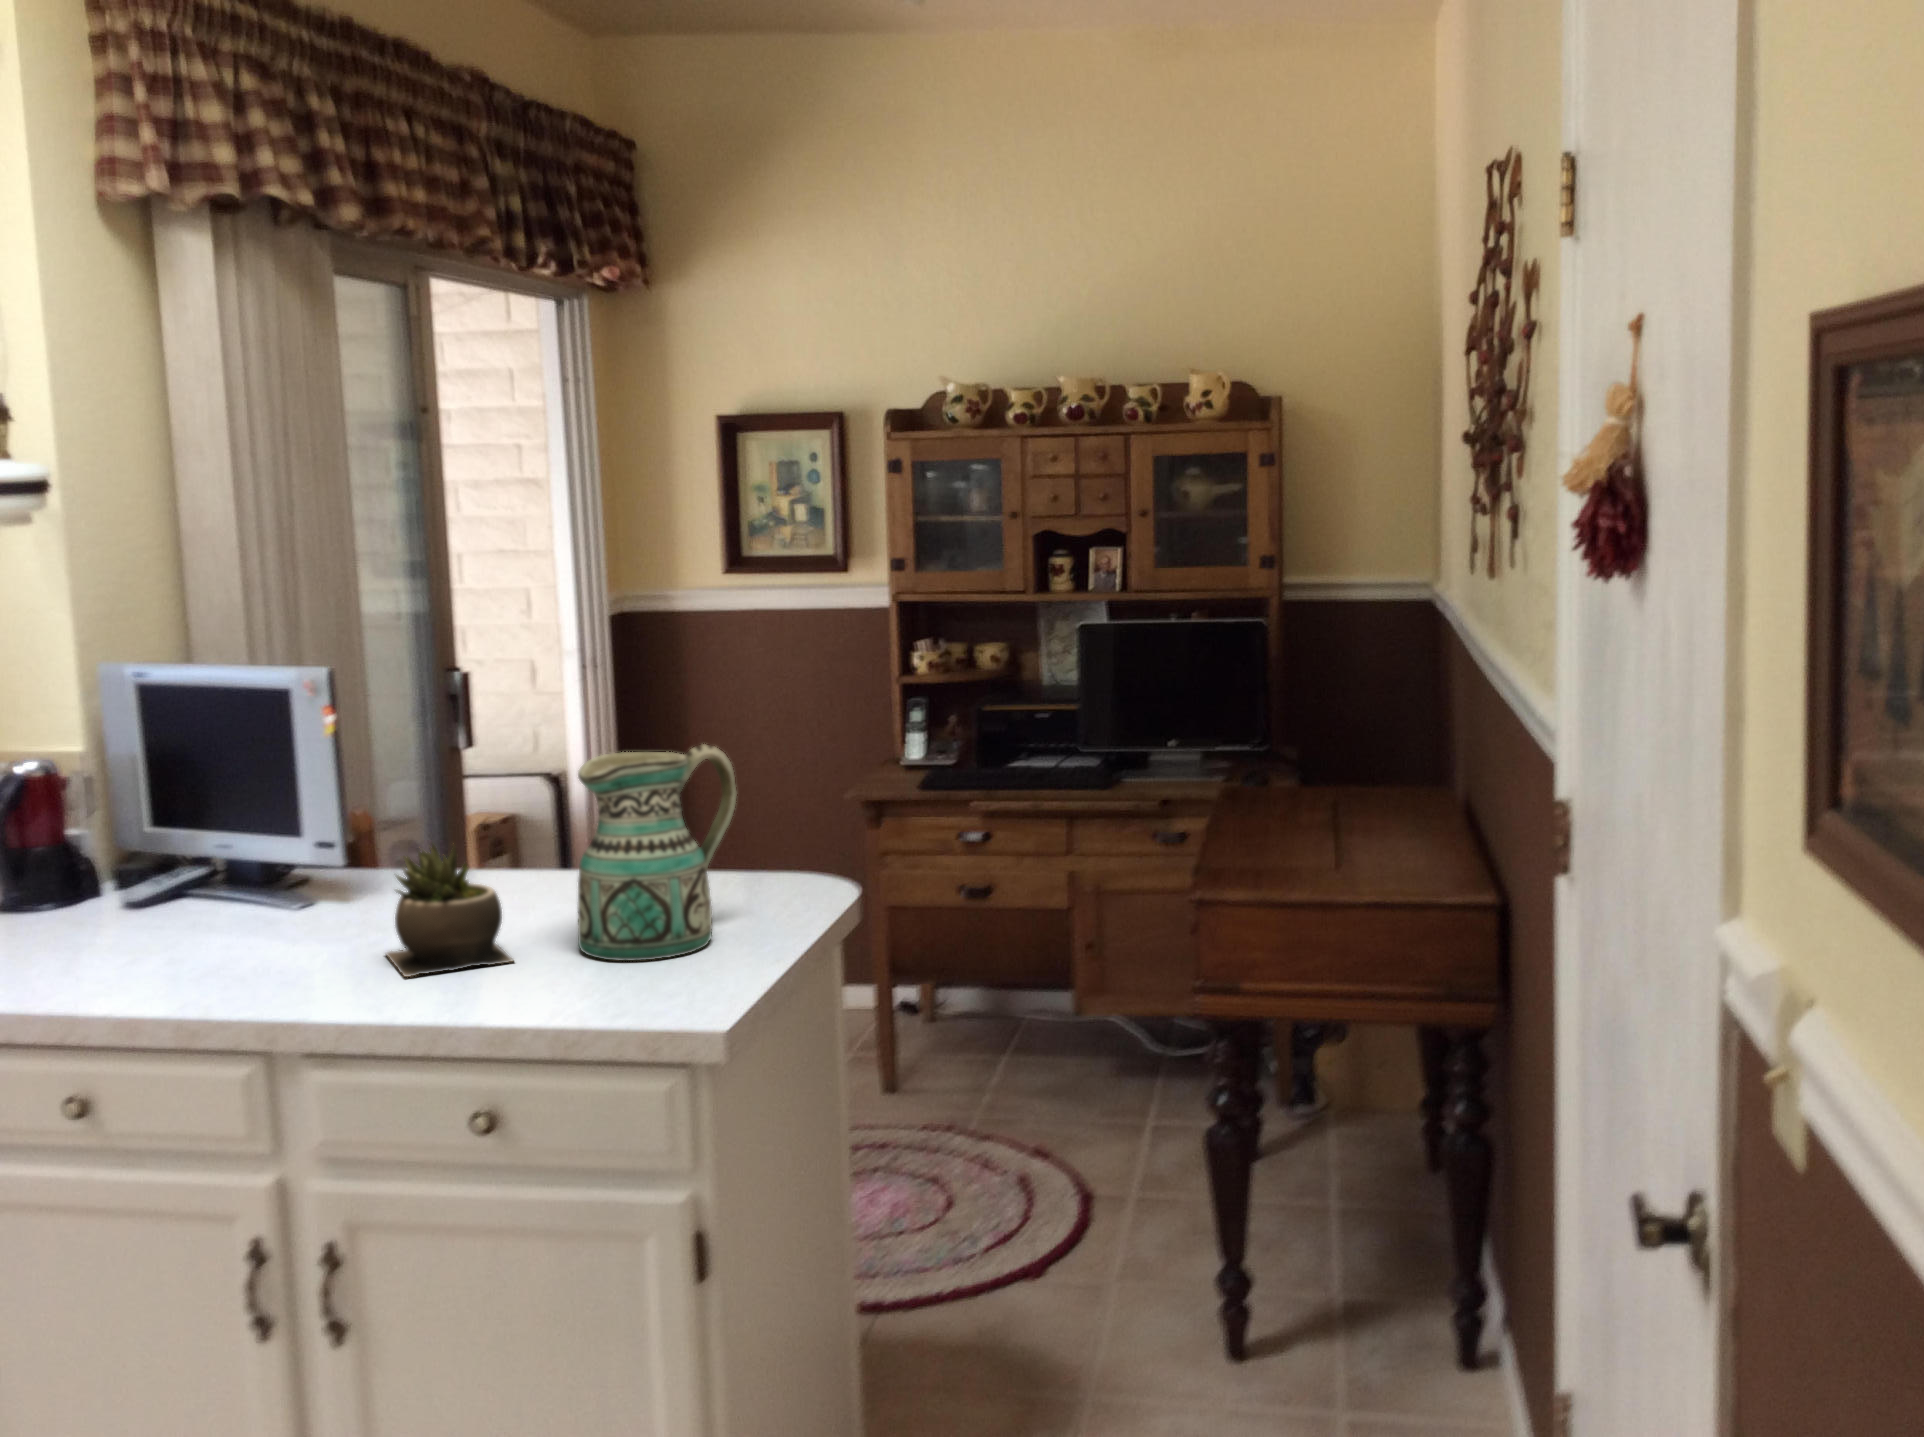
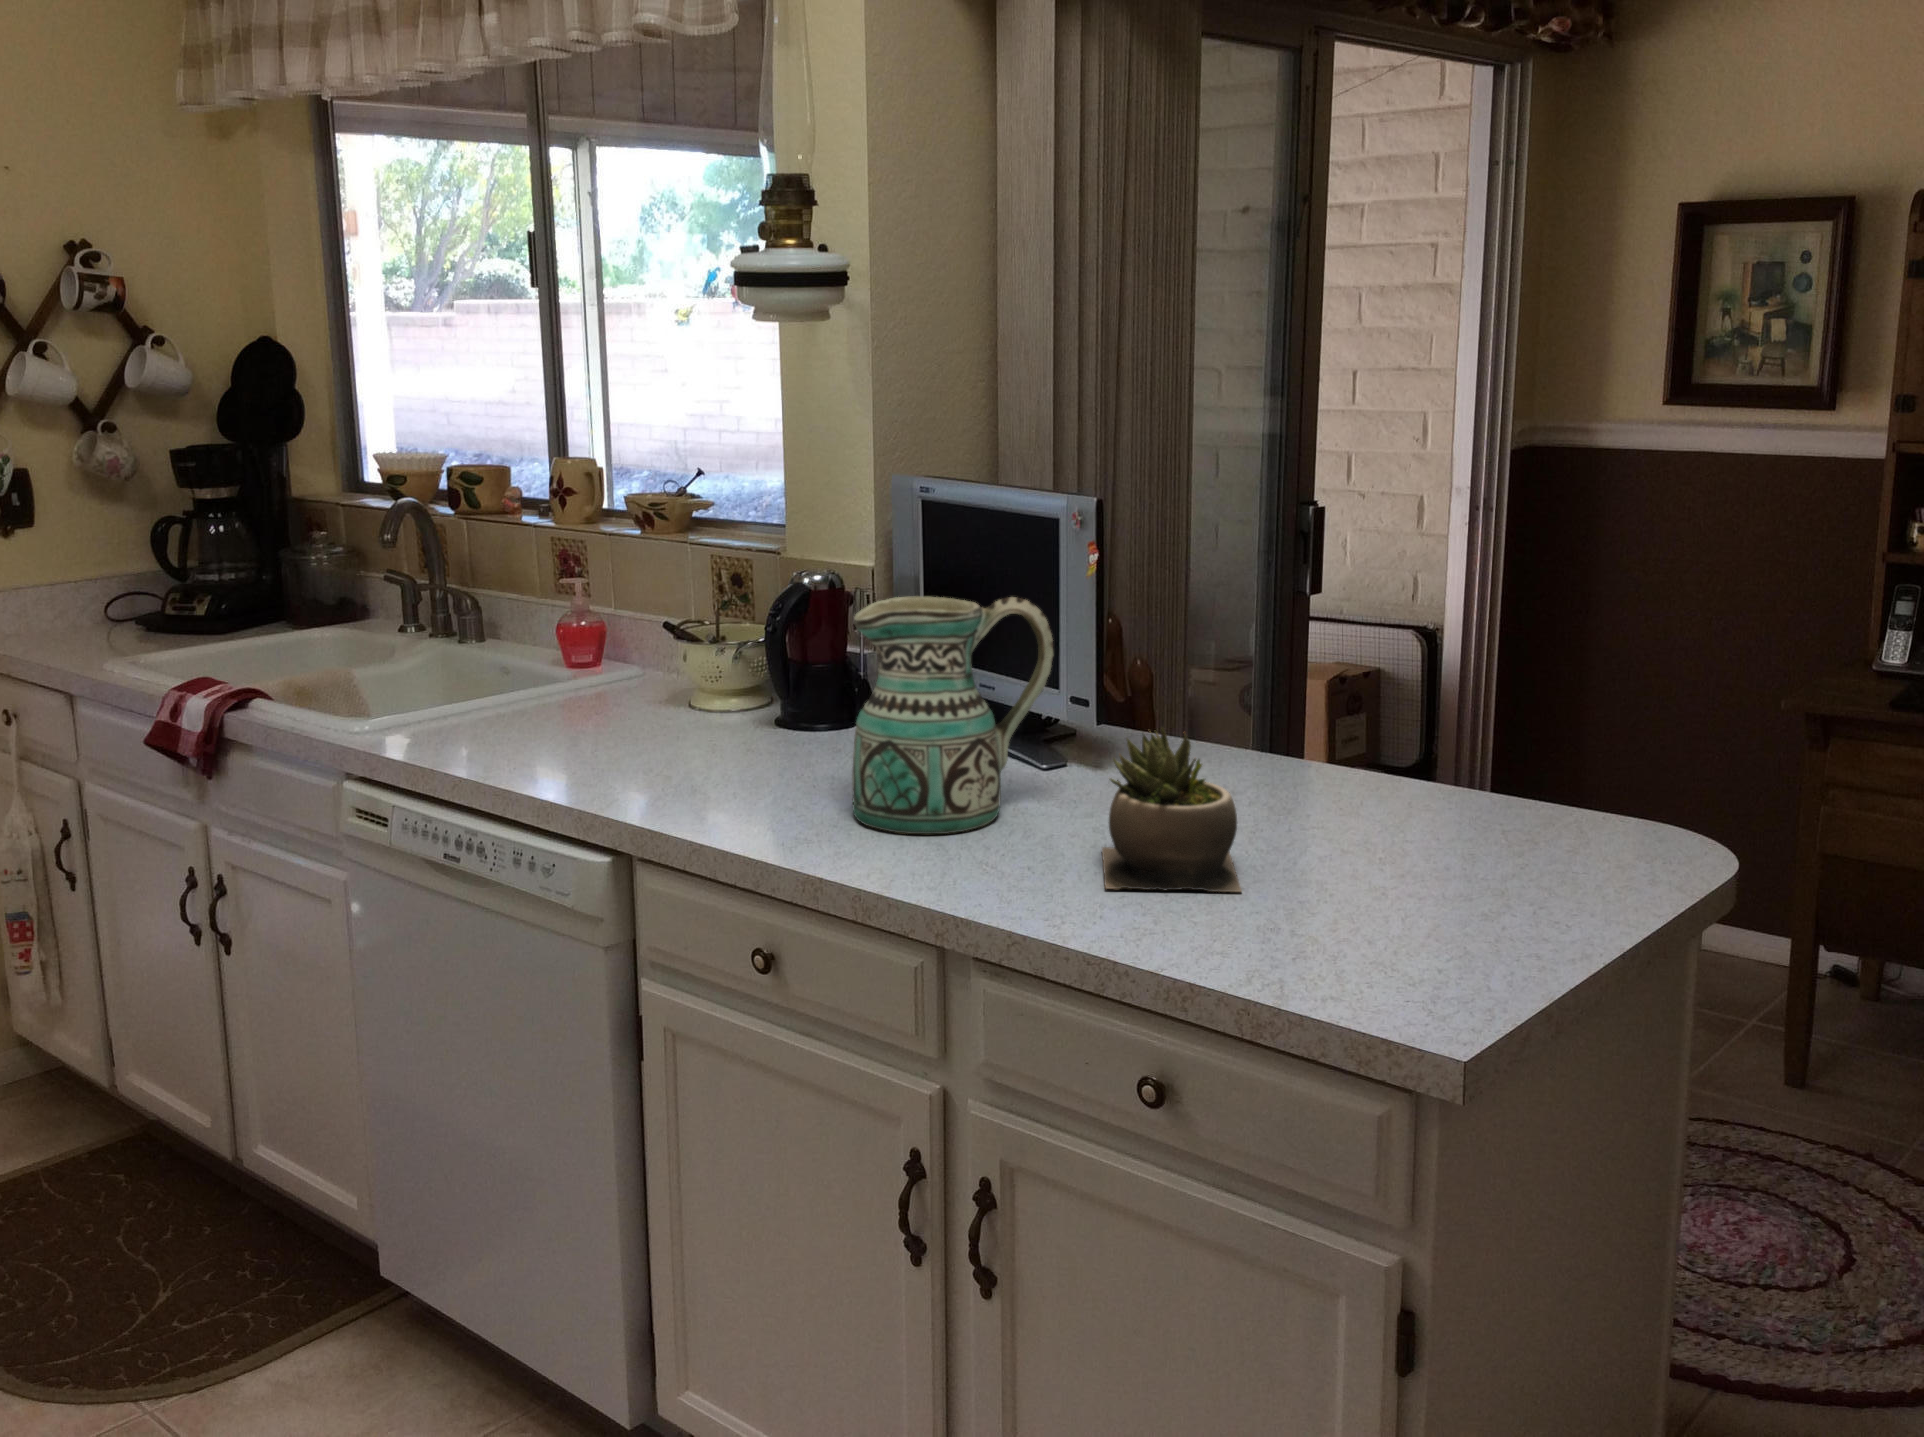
ceramic pitcher: present [578,745,737,961] -> present [852,596,1054,834]

